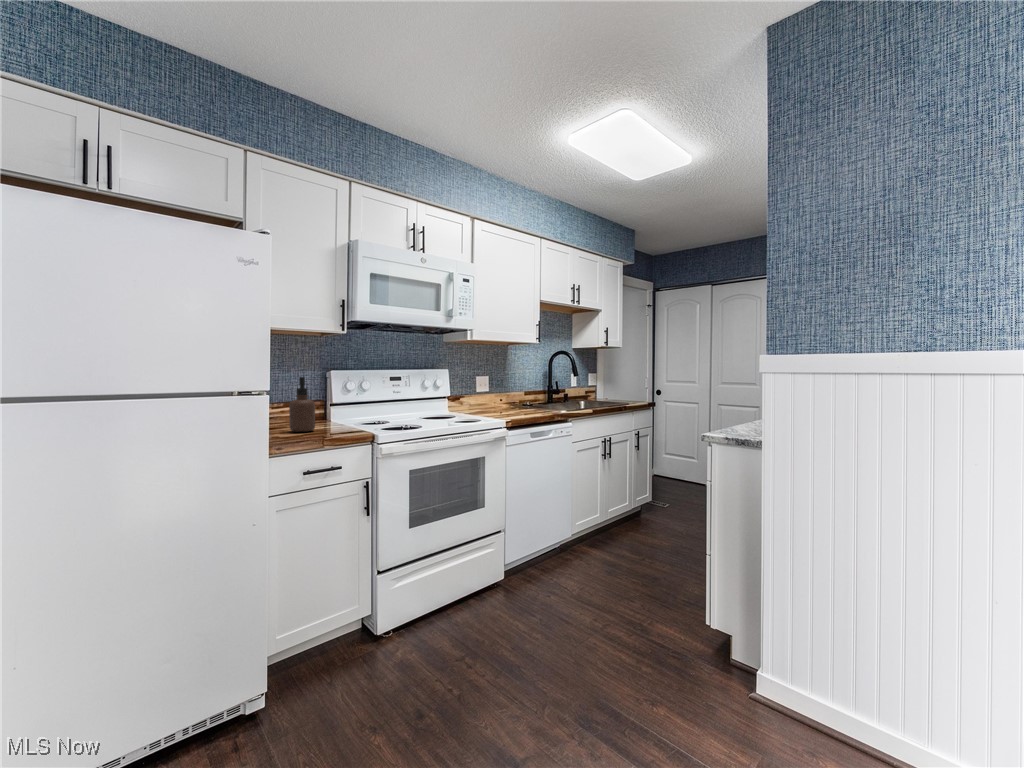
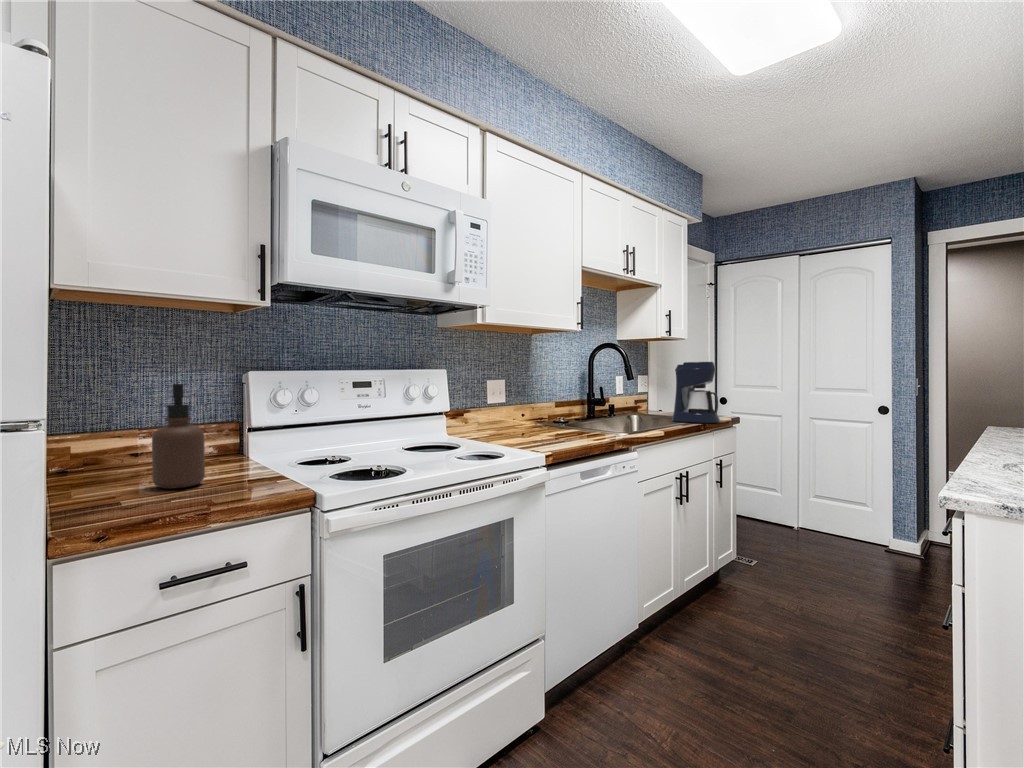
coffee maker: none [606,365,639,407] -> present [672,362,720,423]

